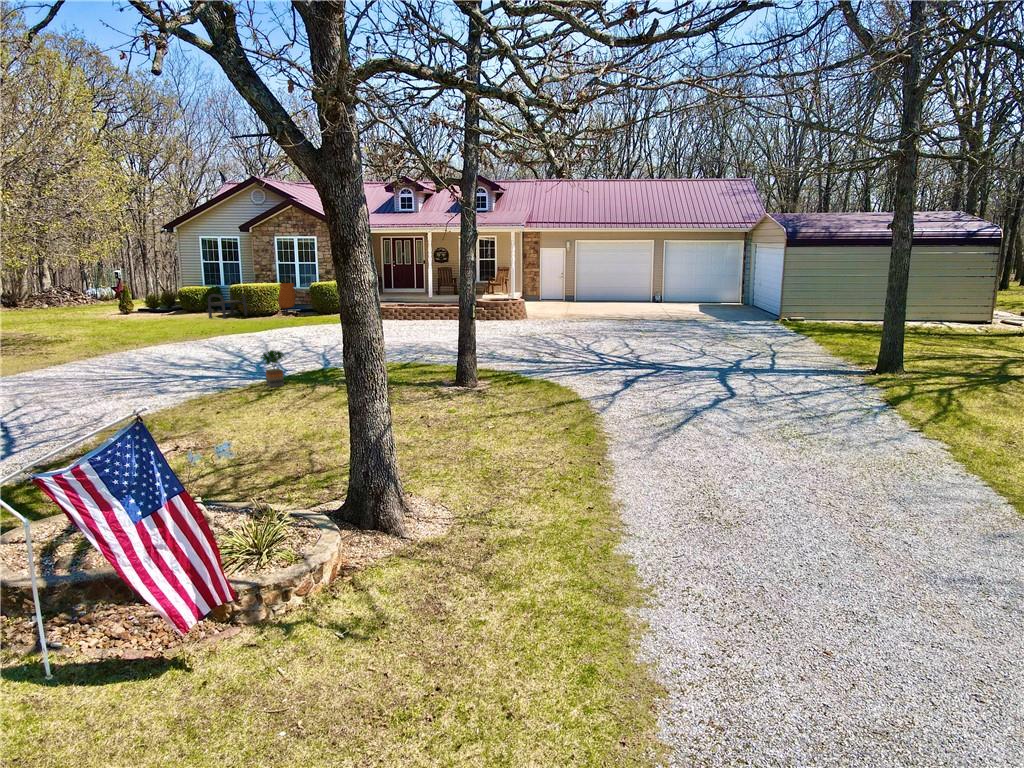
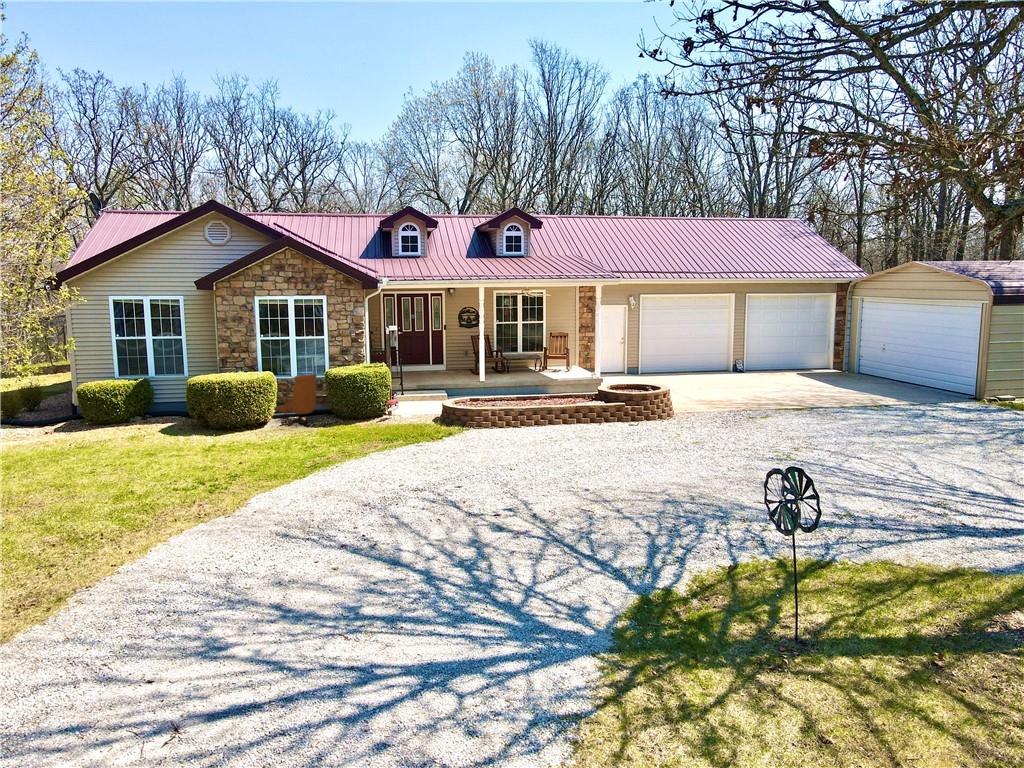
bench: present [208,294,248,319] -> none [174,392,234,441]
potted tree: present [261,350,284,387] -> none [847,628,912,729]

